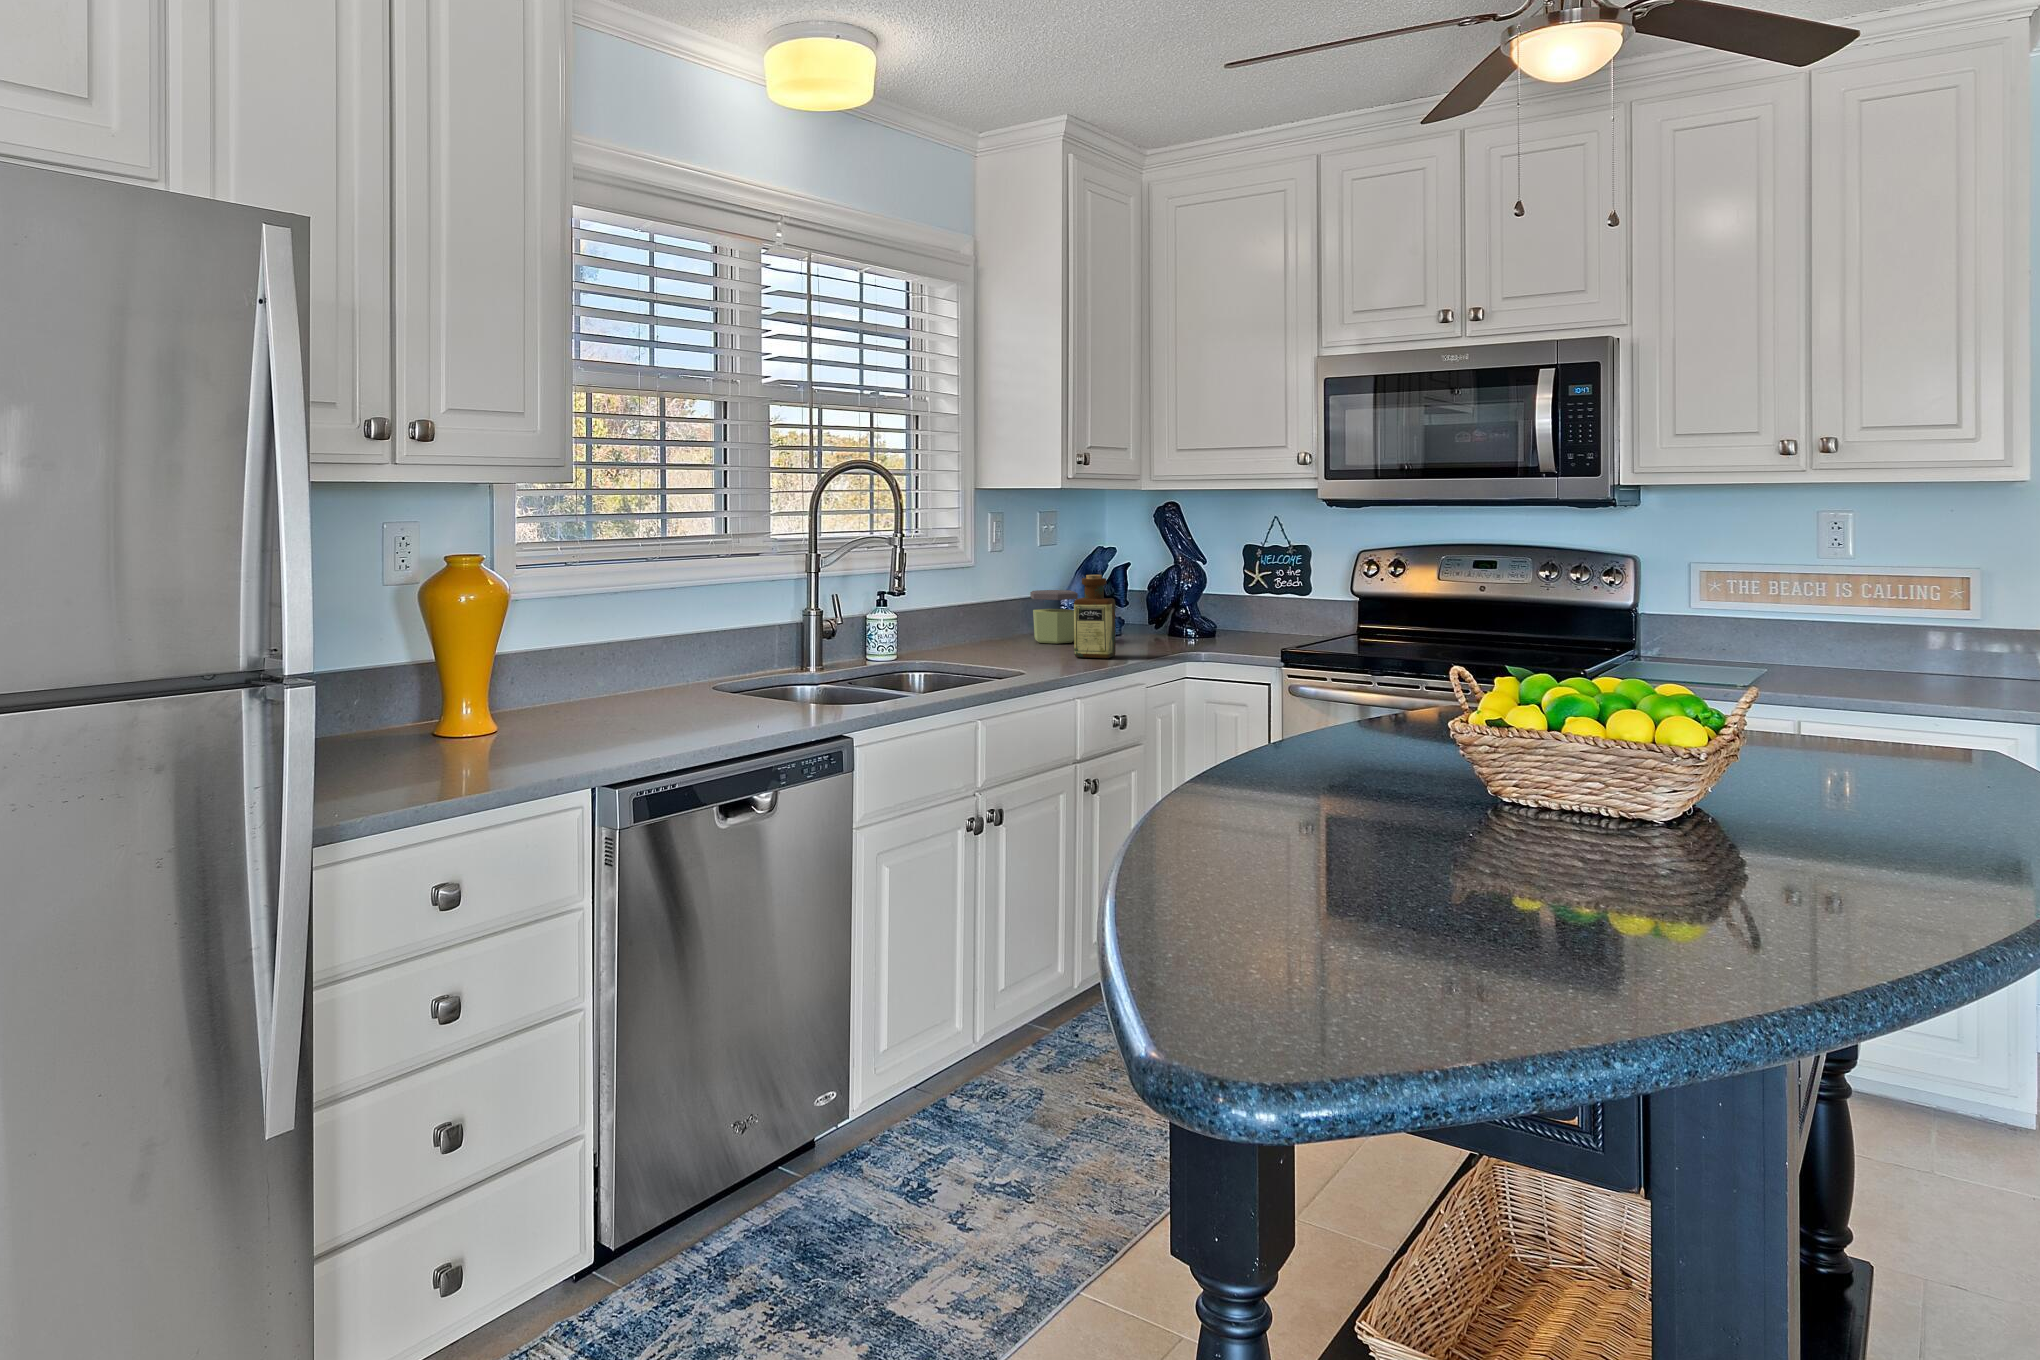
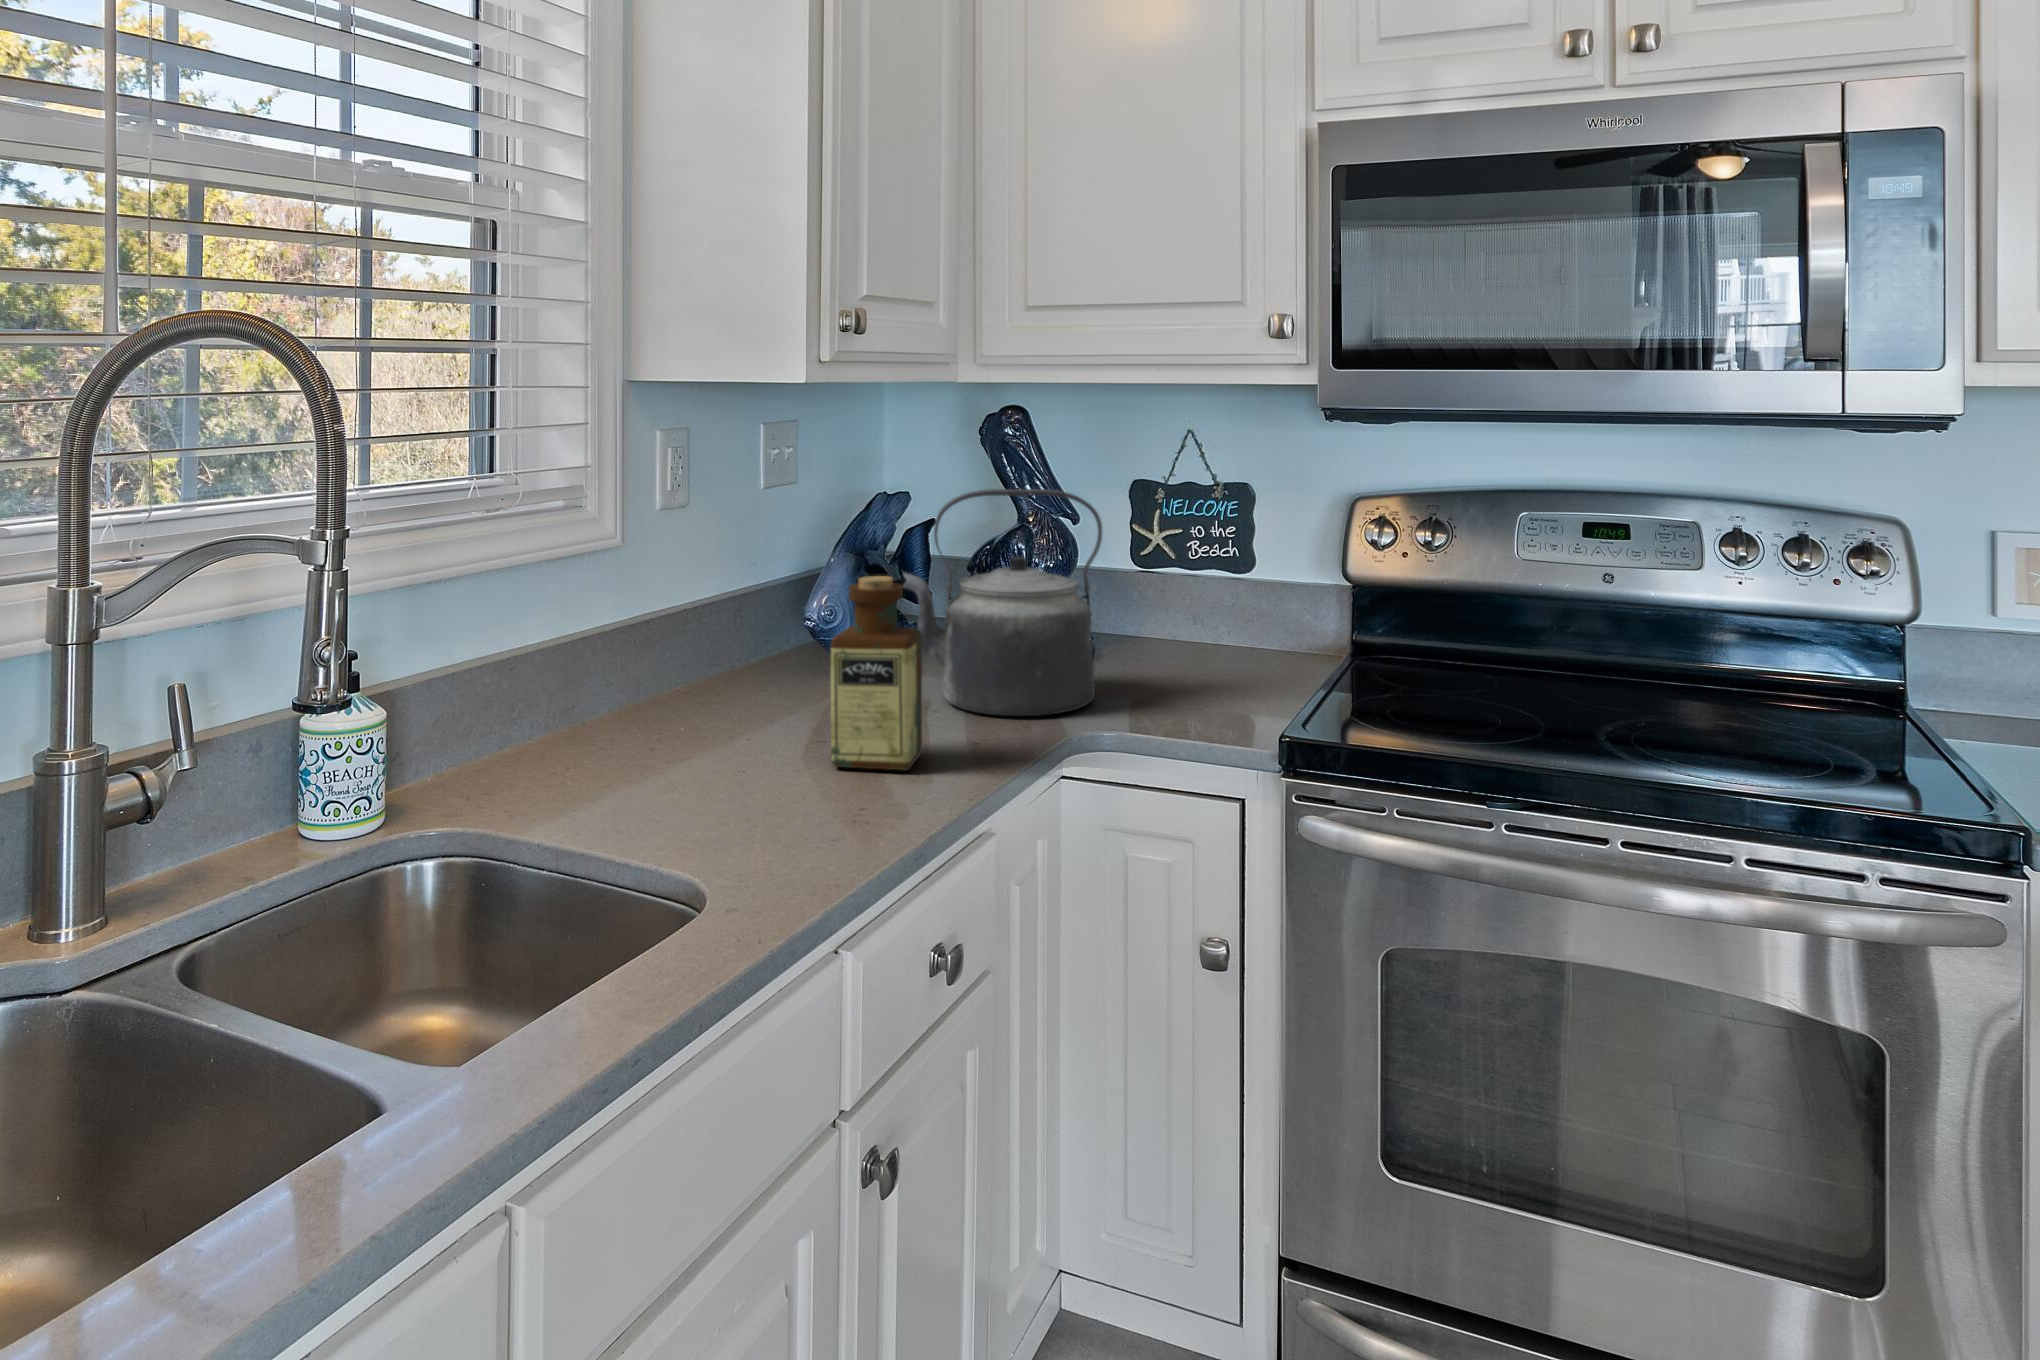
kettle: none [1109,542,1209,649] -> present [903,489,1102,716]
jar: present [1030,590,1078,644] -> none [743,583,838,700]

